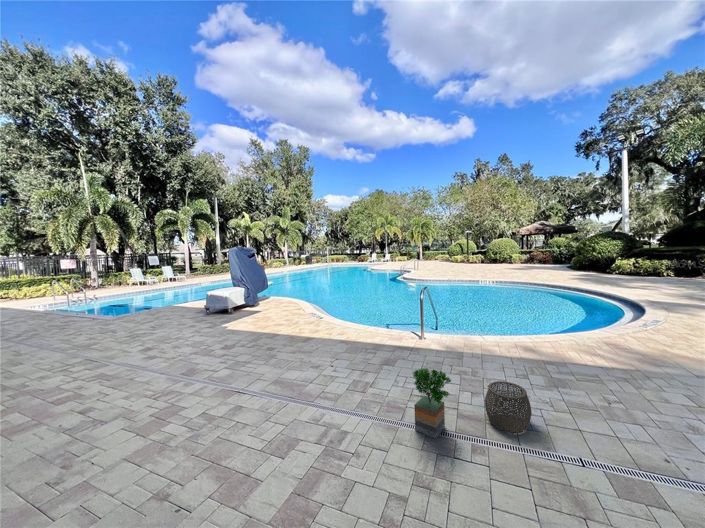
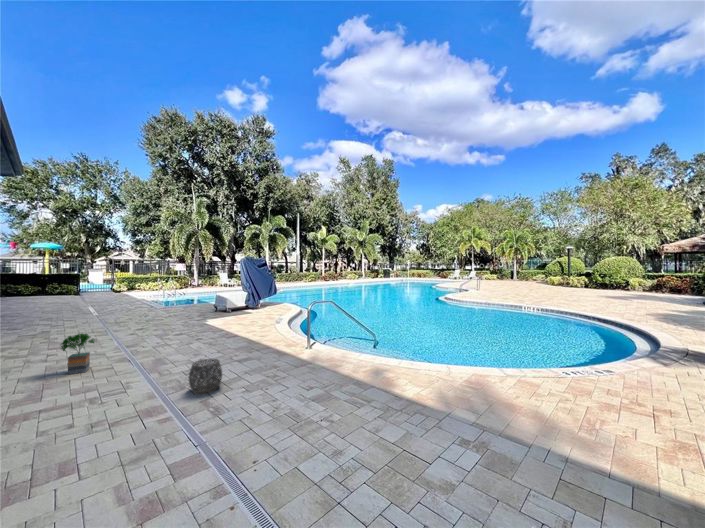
potted tree: present [413,368,451,439] -> present [61,334,94,374]

